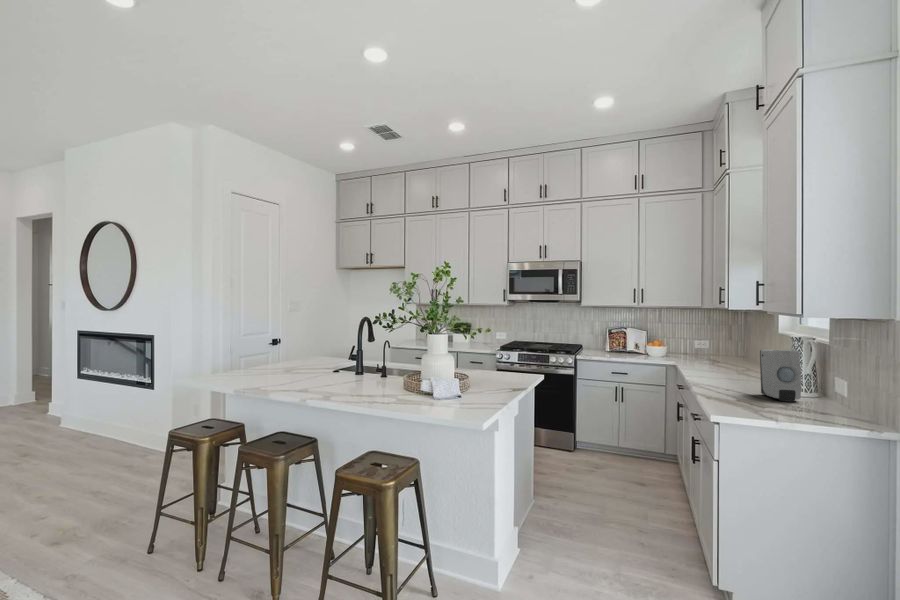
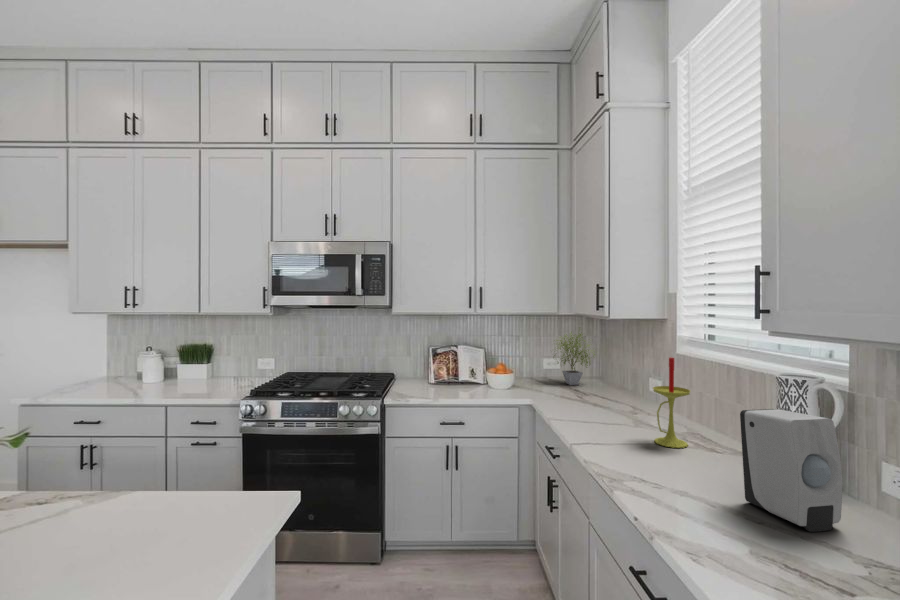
potted plant: none [695,317,736,358] -> present [553,332,595,385]
candle: none [737,328,763,381] -> present [653,358,690,448]

